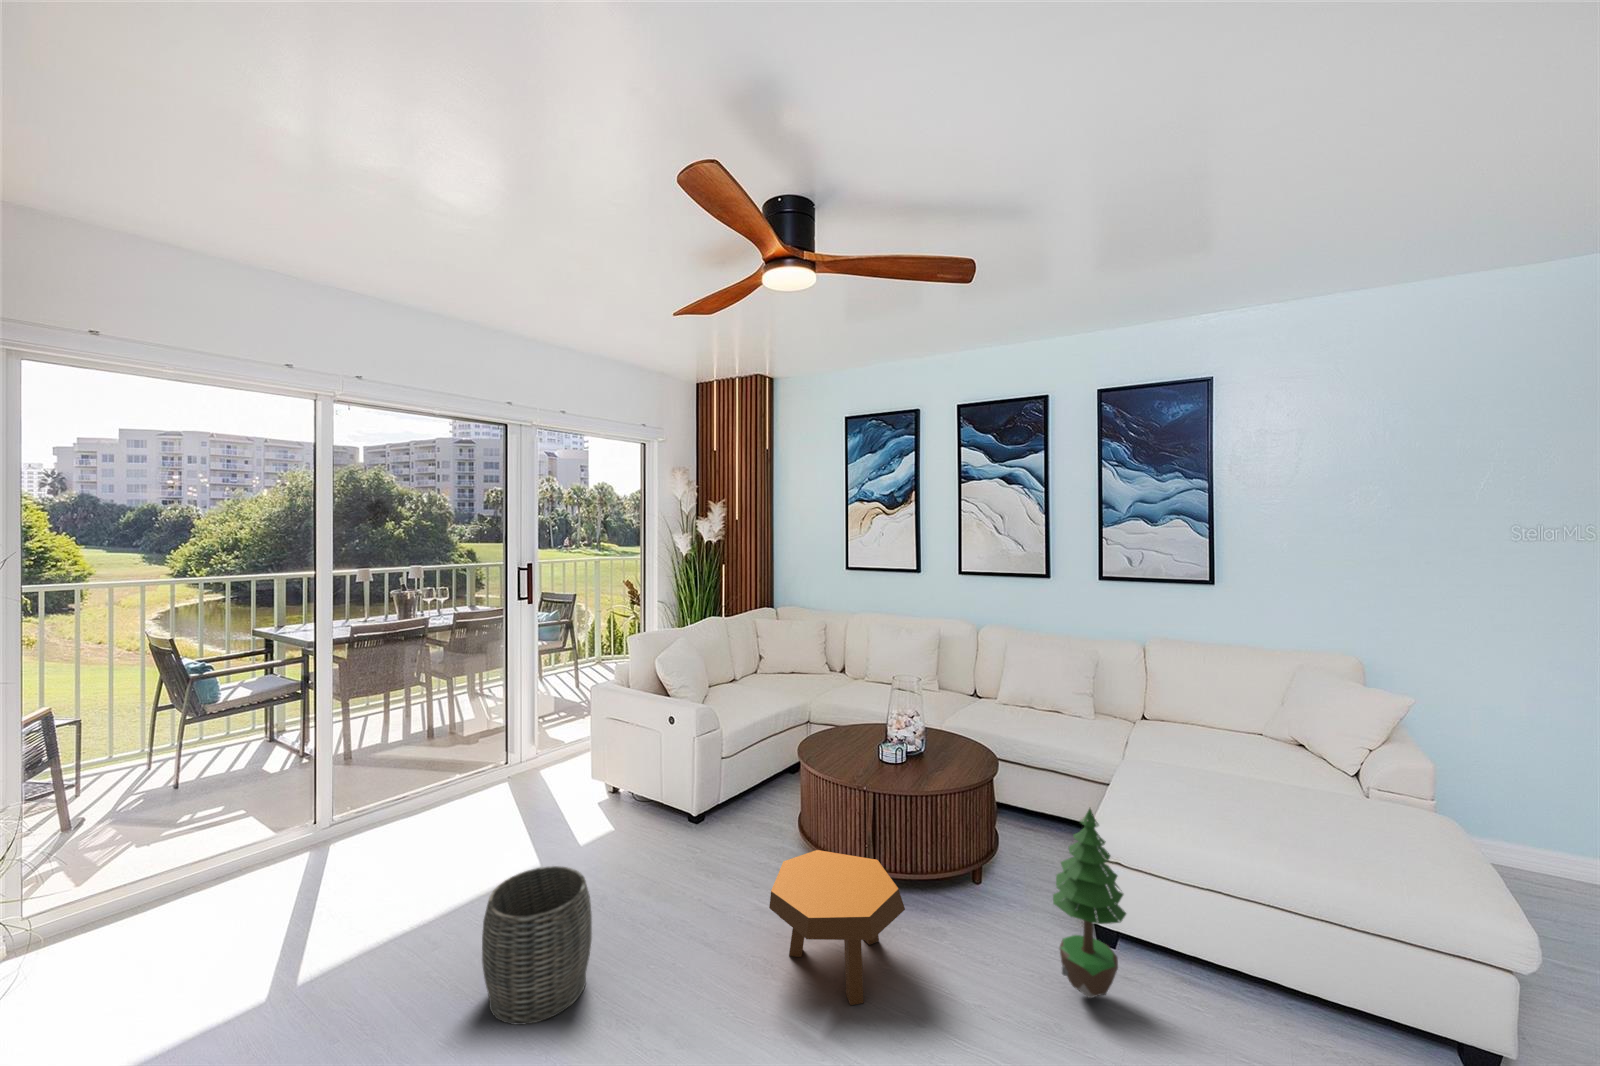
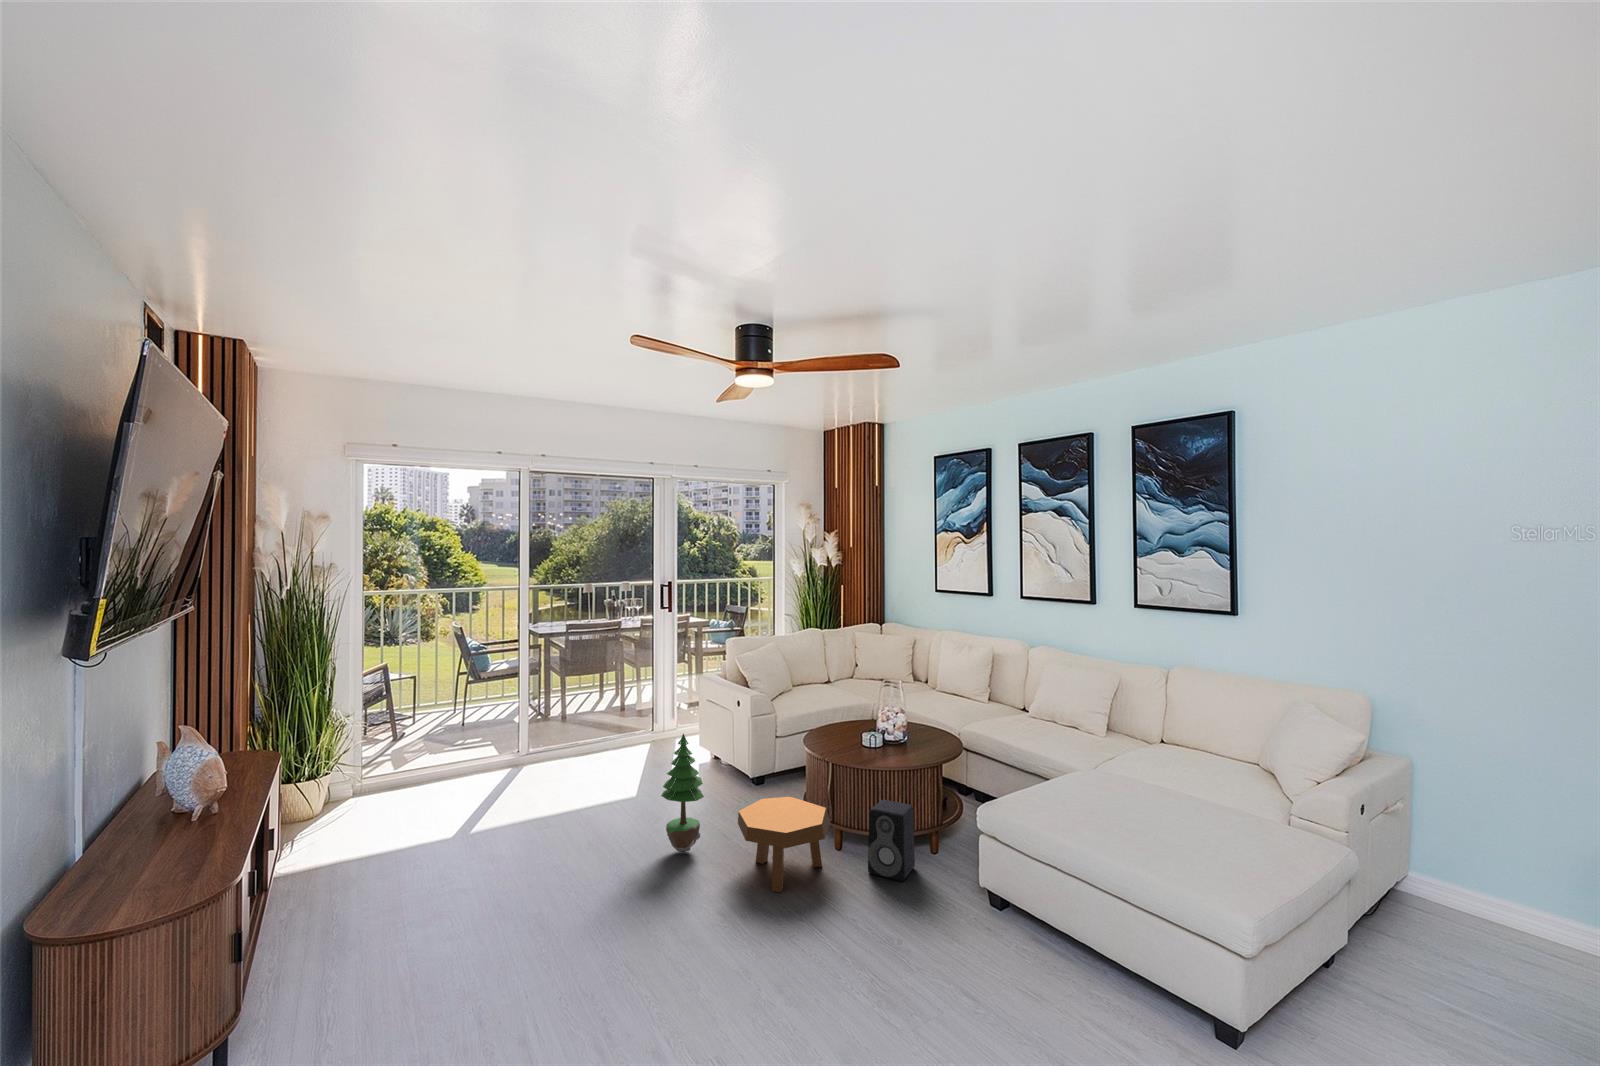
potted tree: present [1053,809,1126,998] -> present [661,734,704,853]
speaker: none [936,834,991,940] -> present [868,800,915,881]
woven basket: present [482,866,592,1025] -> none [569,776,635,861]

